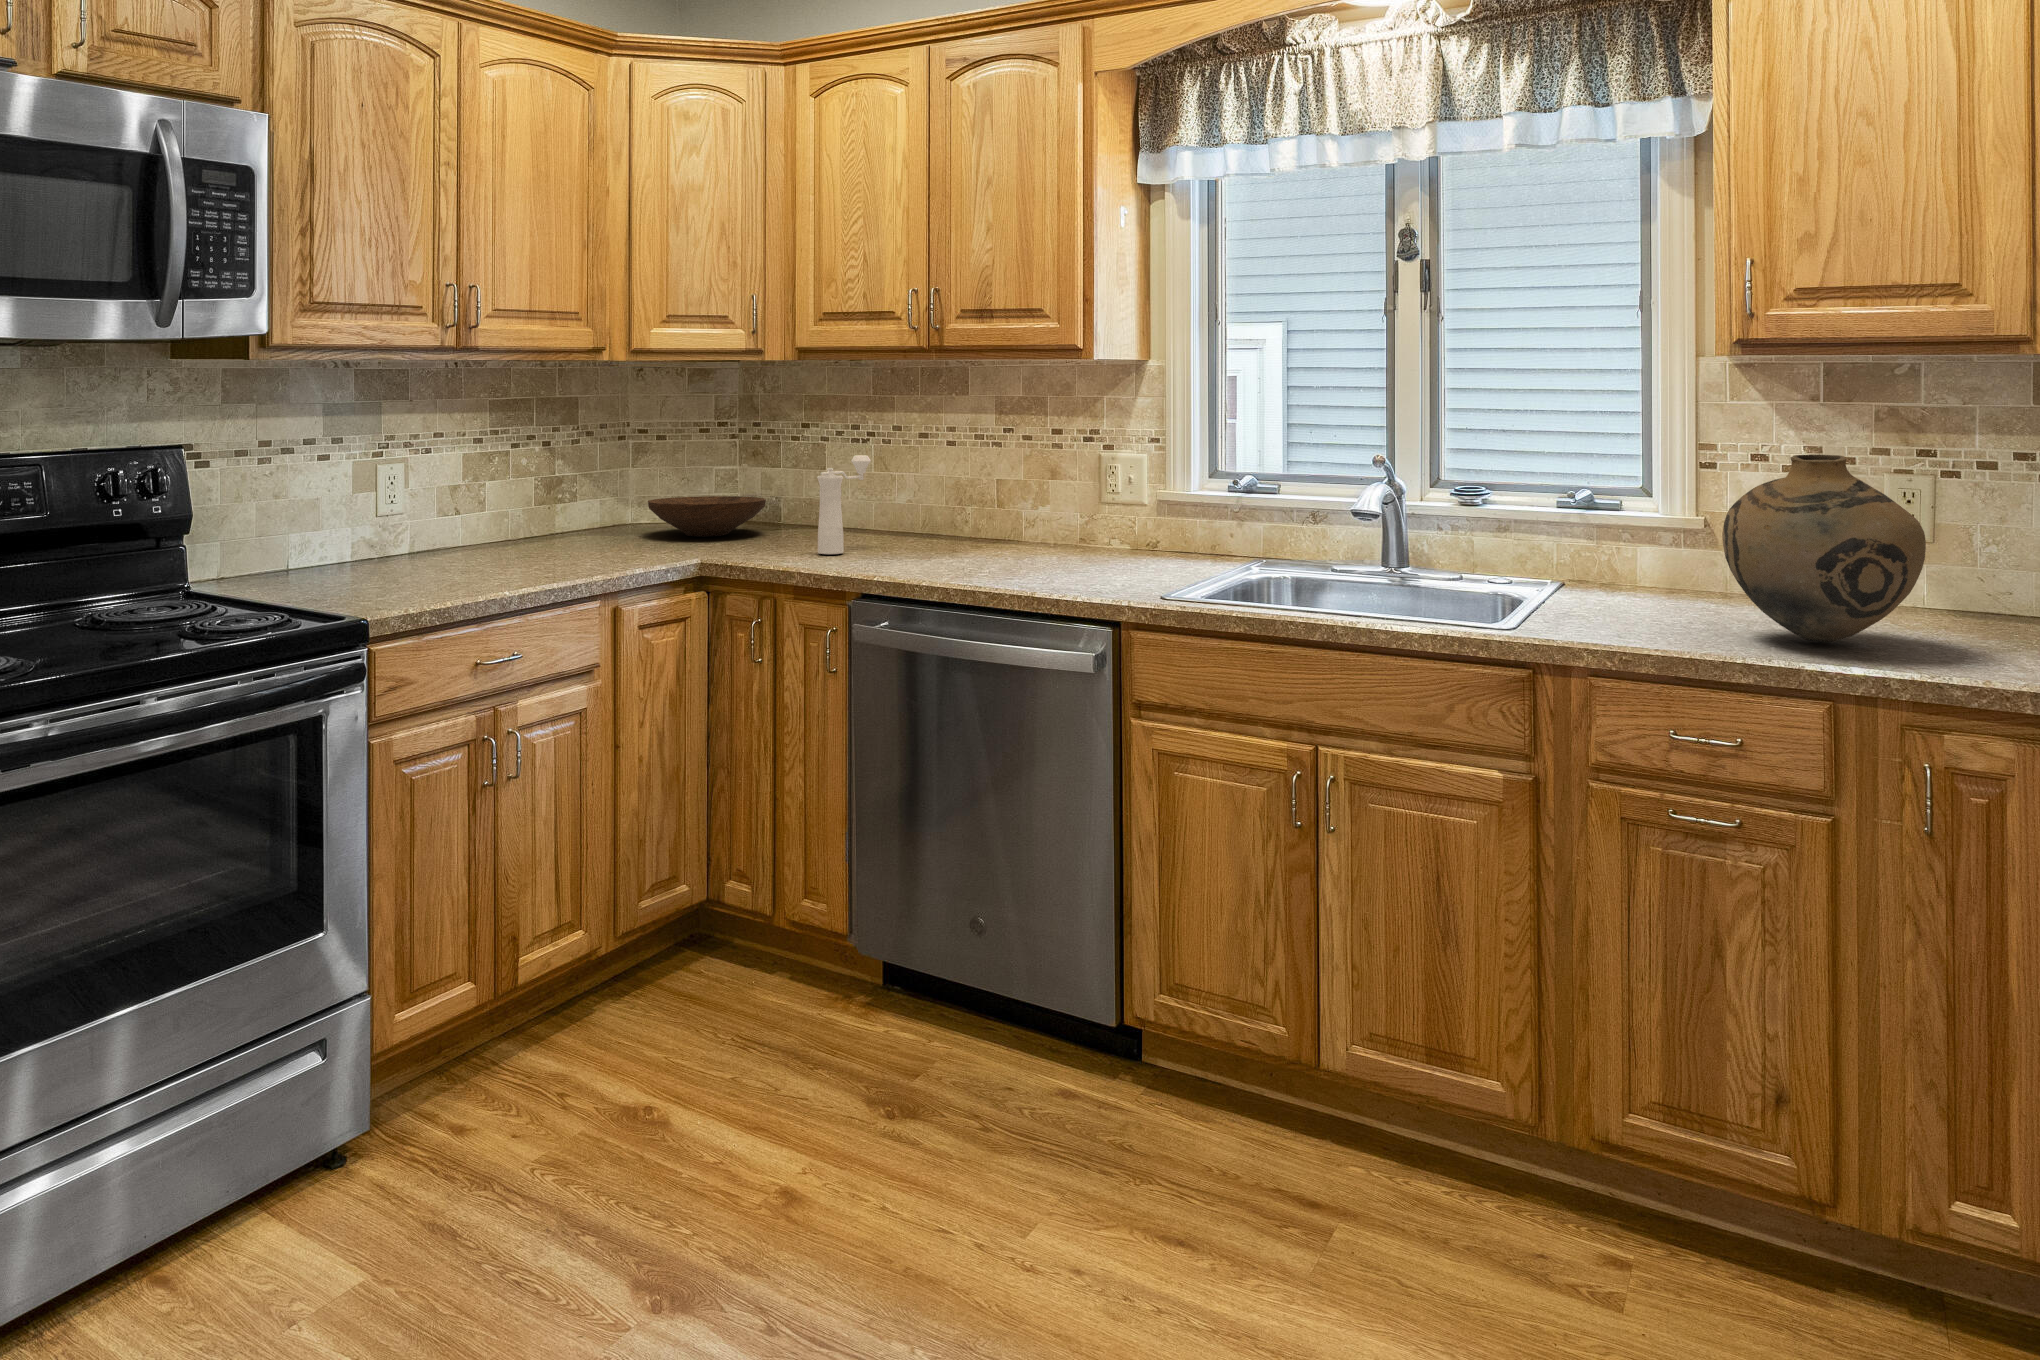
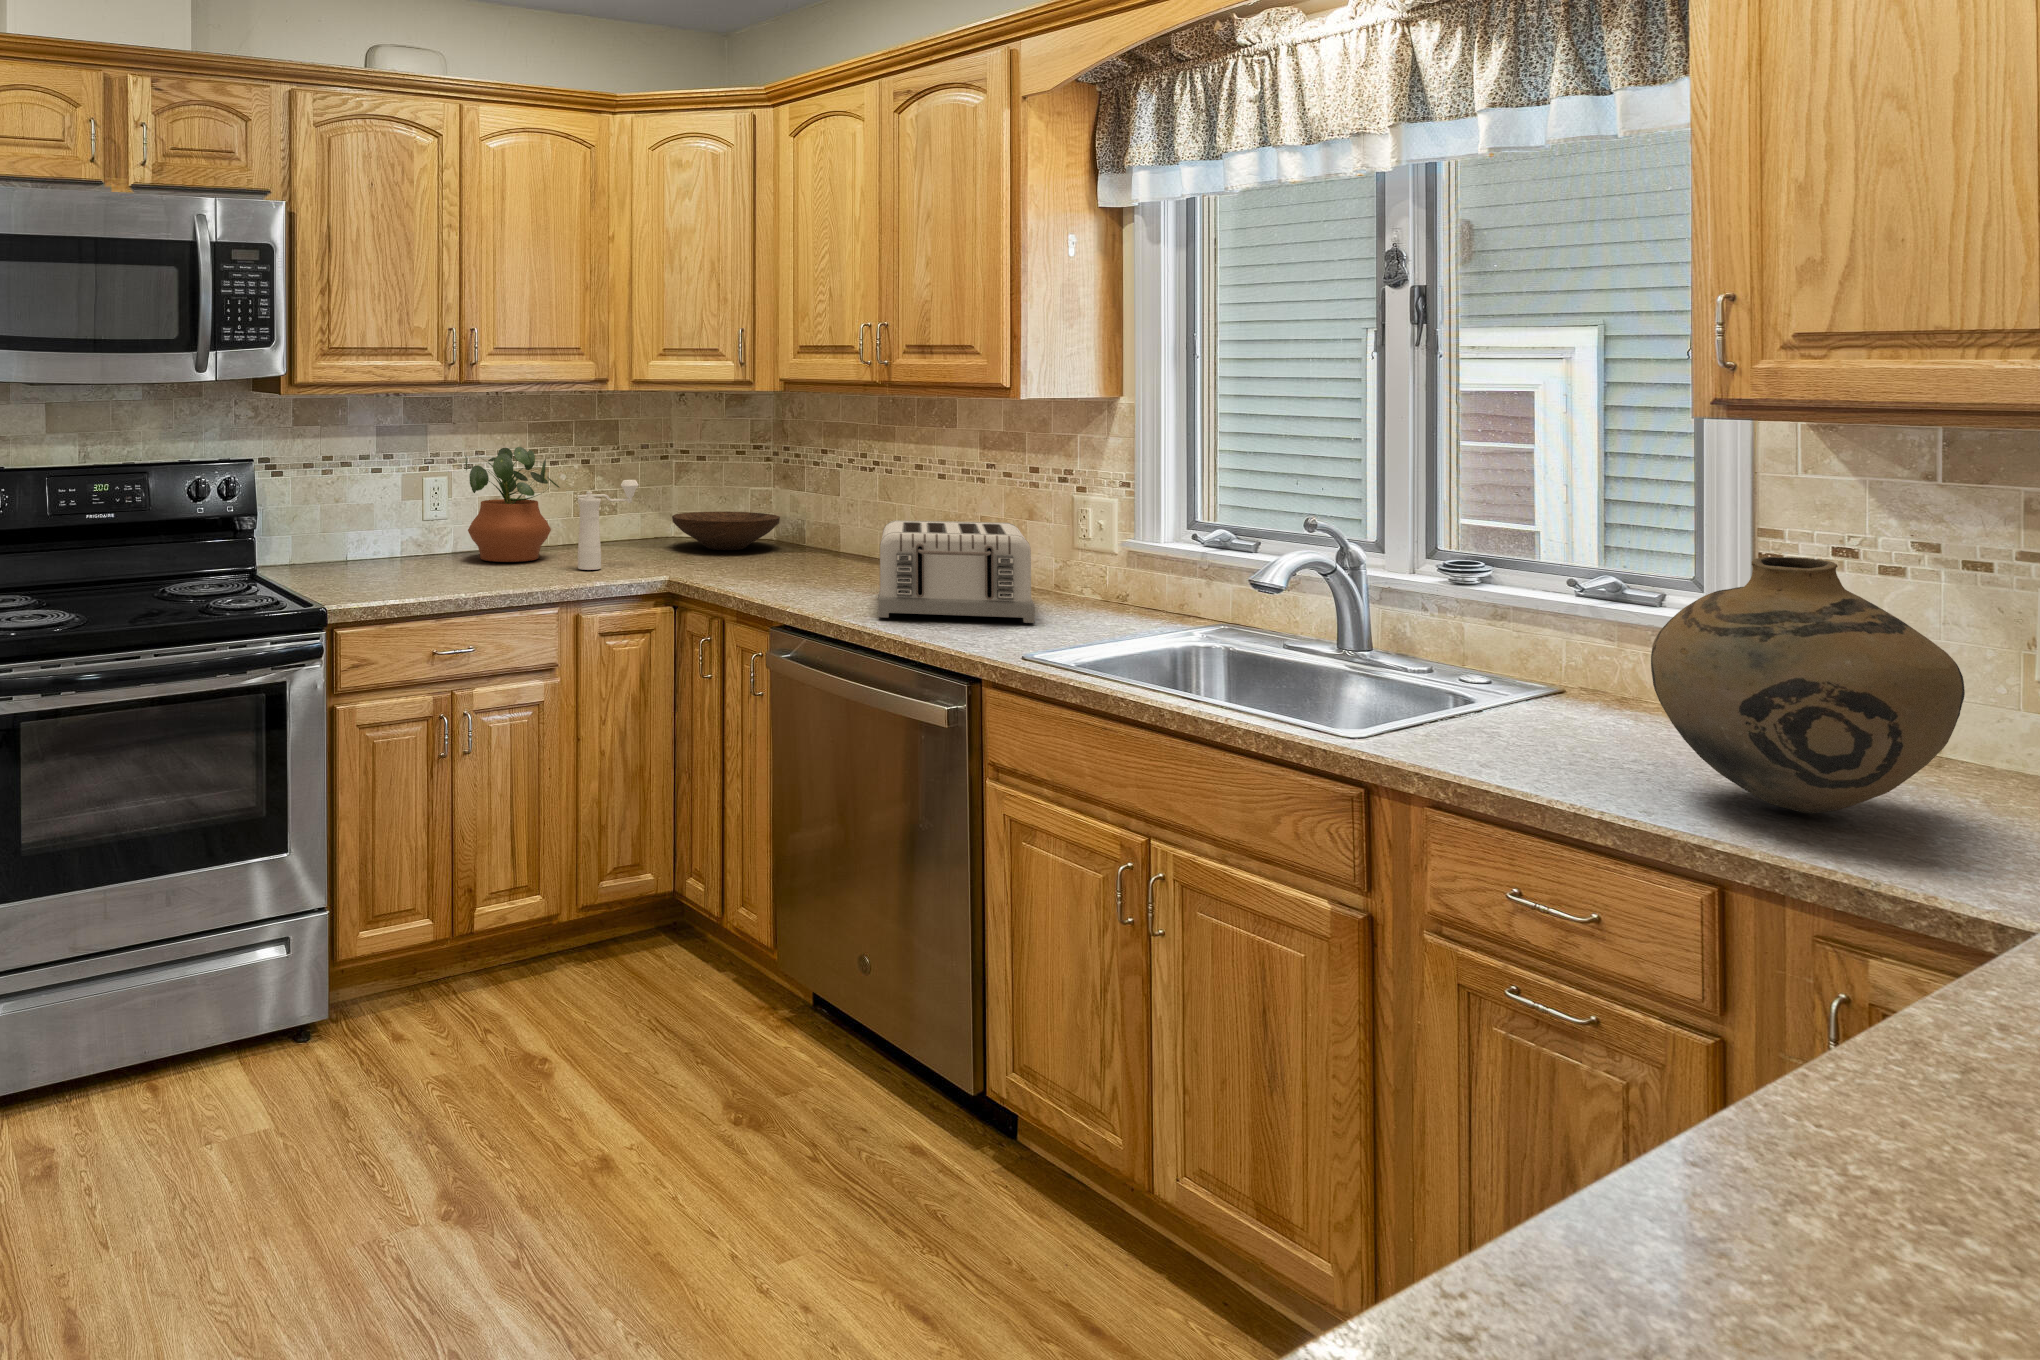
potted plant: none [428,425,542,561] -> present [465,447,560,562]
pepper mill: present [817,455,871,554] -> present [577,480,639,570]
toaster: none [941,484,1123,580] -> present [878,520,1035,623]

